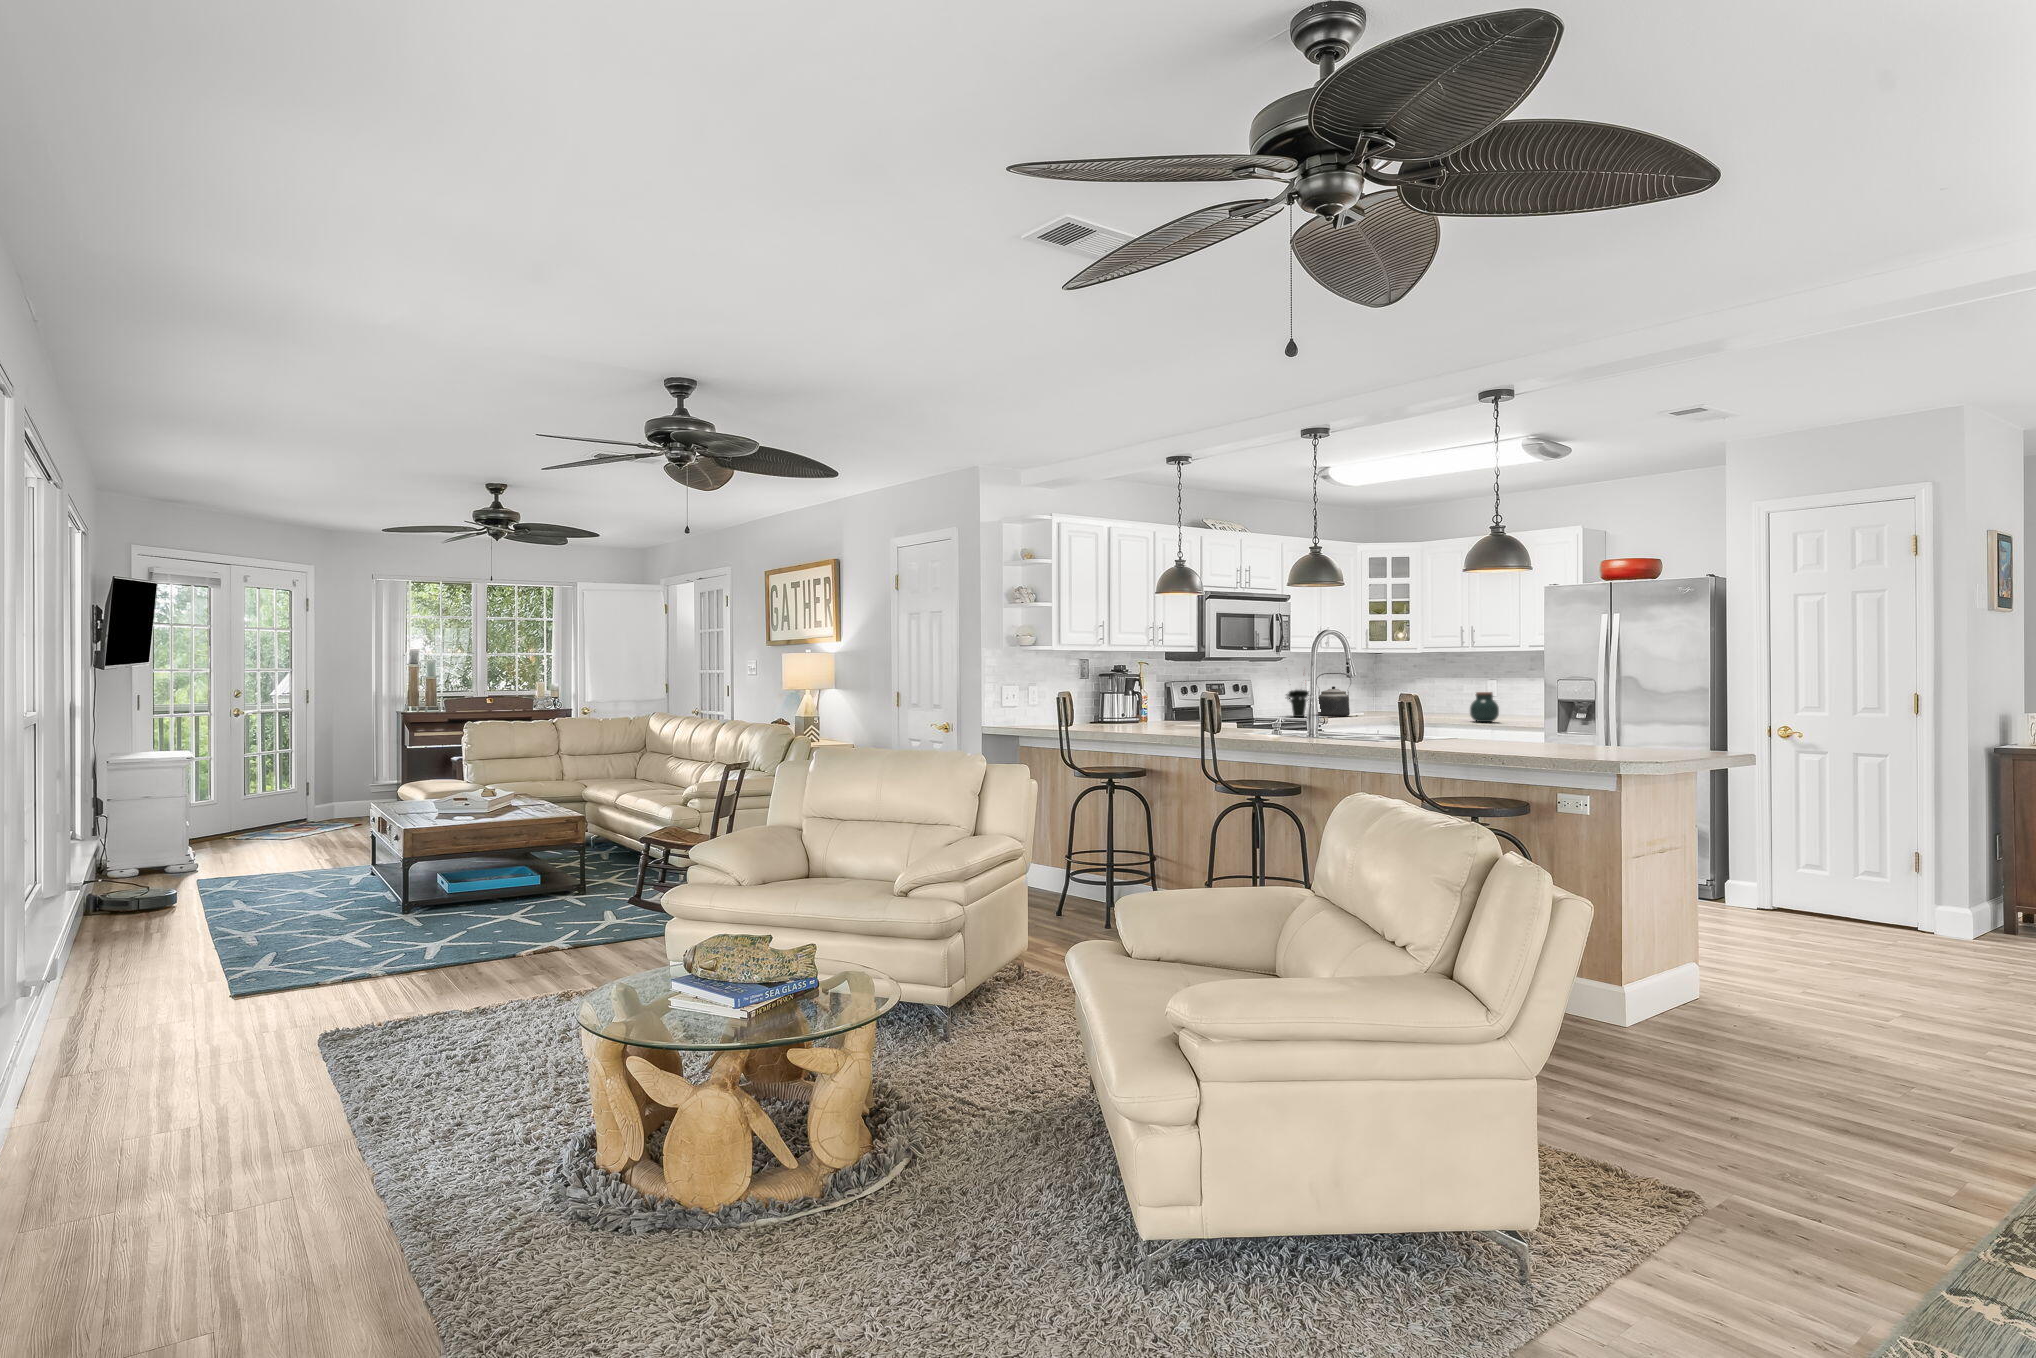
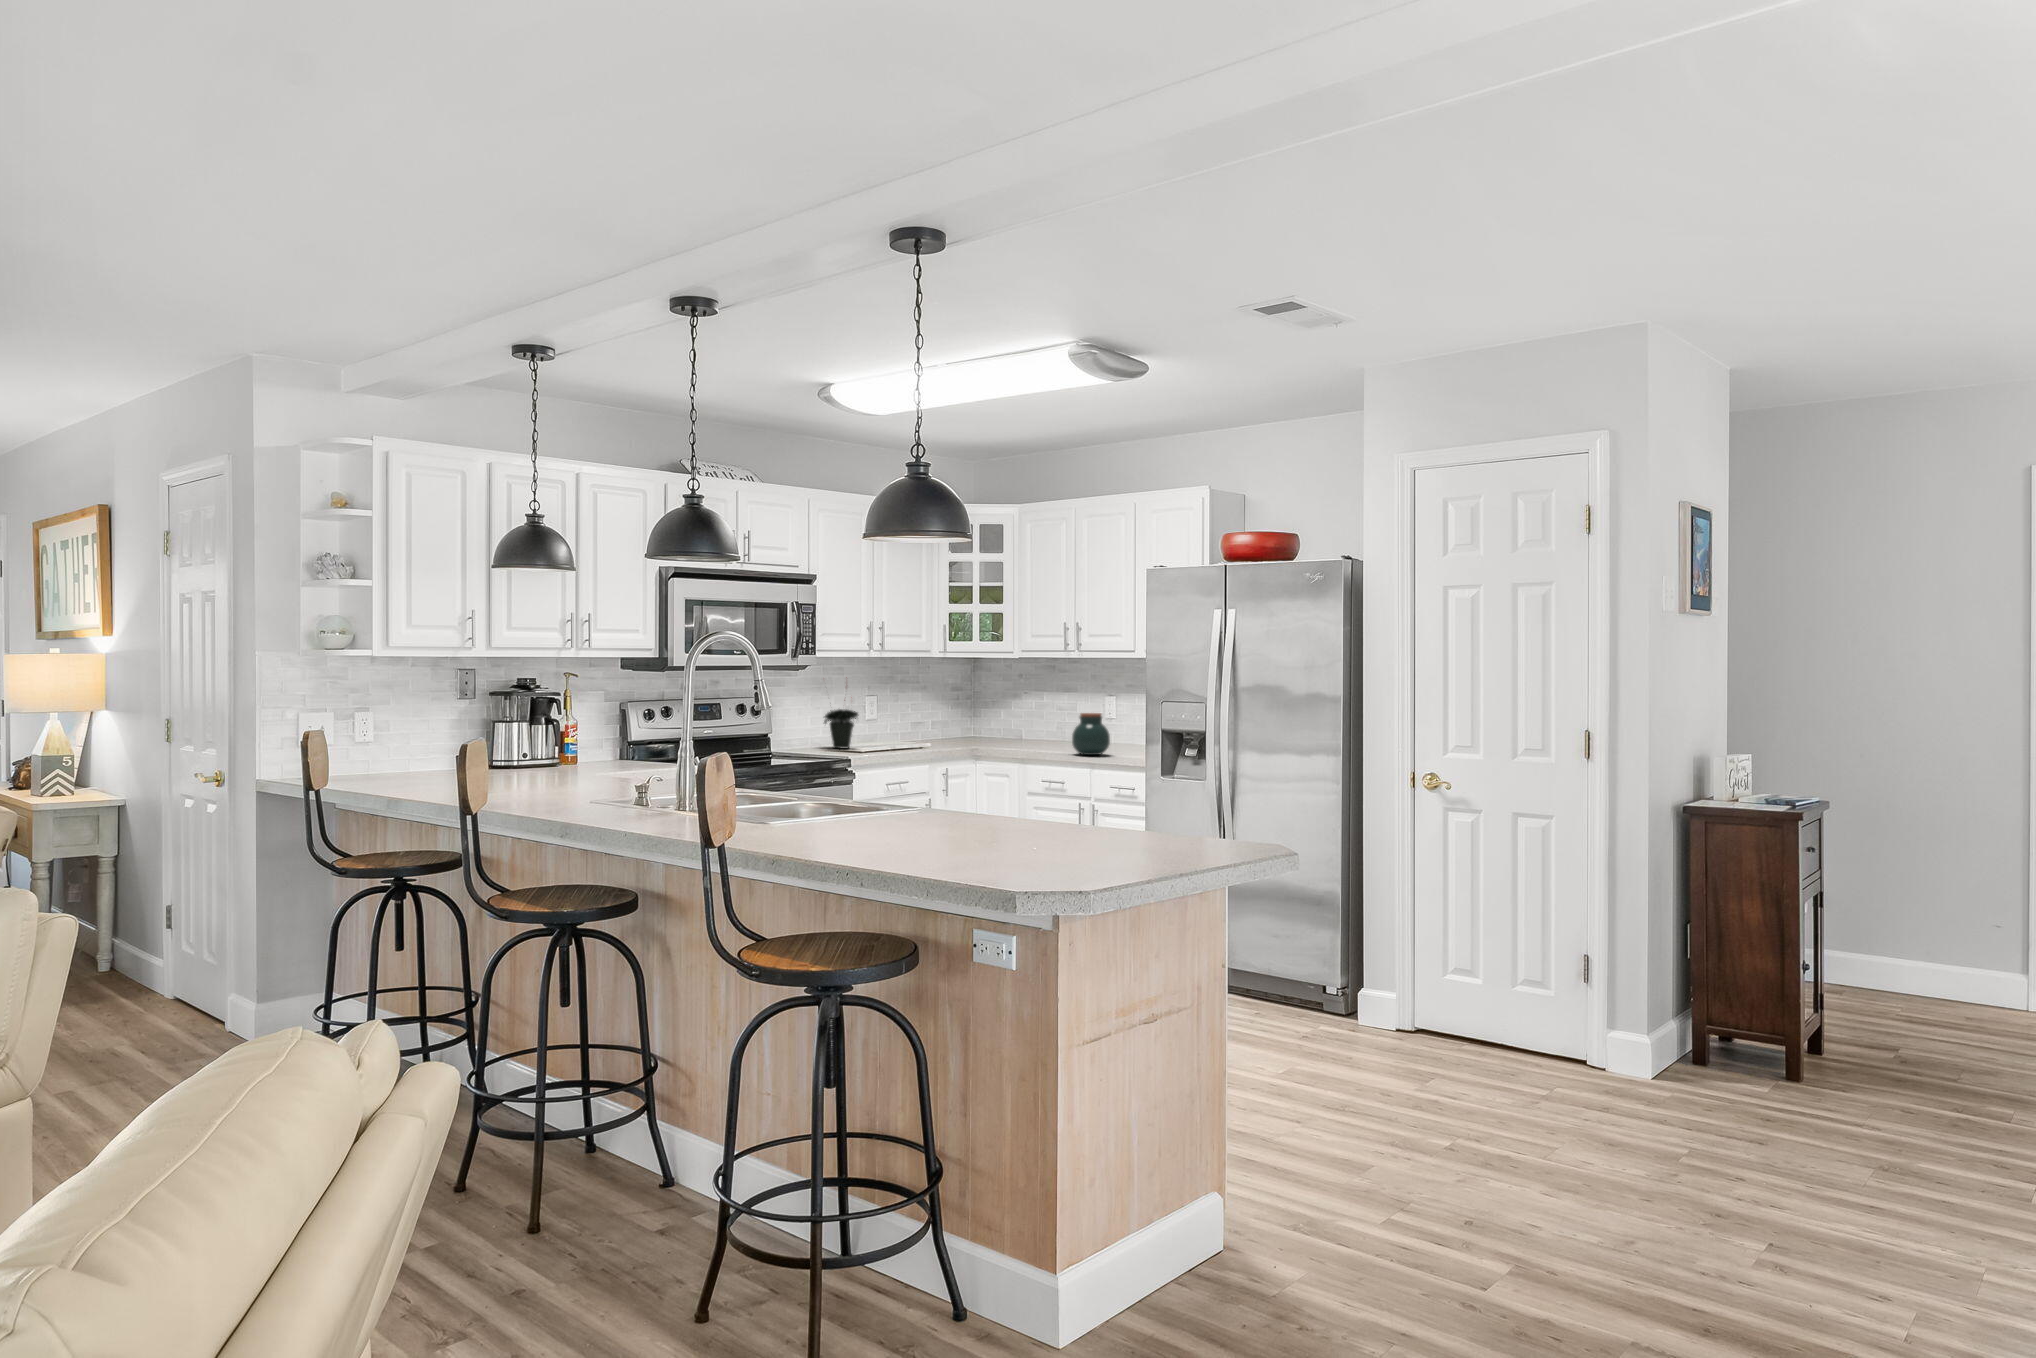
kettle: present [1316,673,1351,716] -> none [865,685,922,745]

